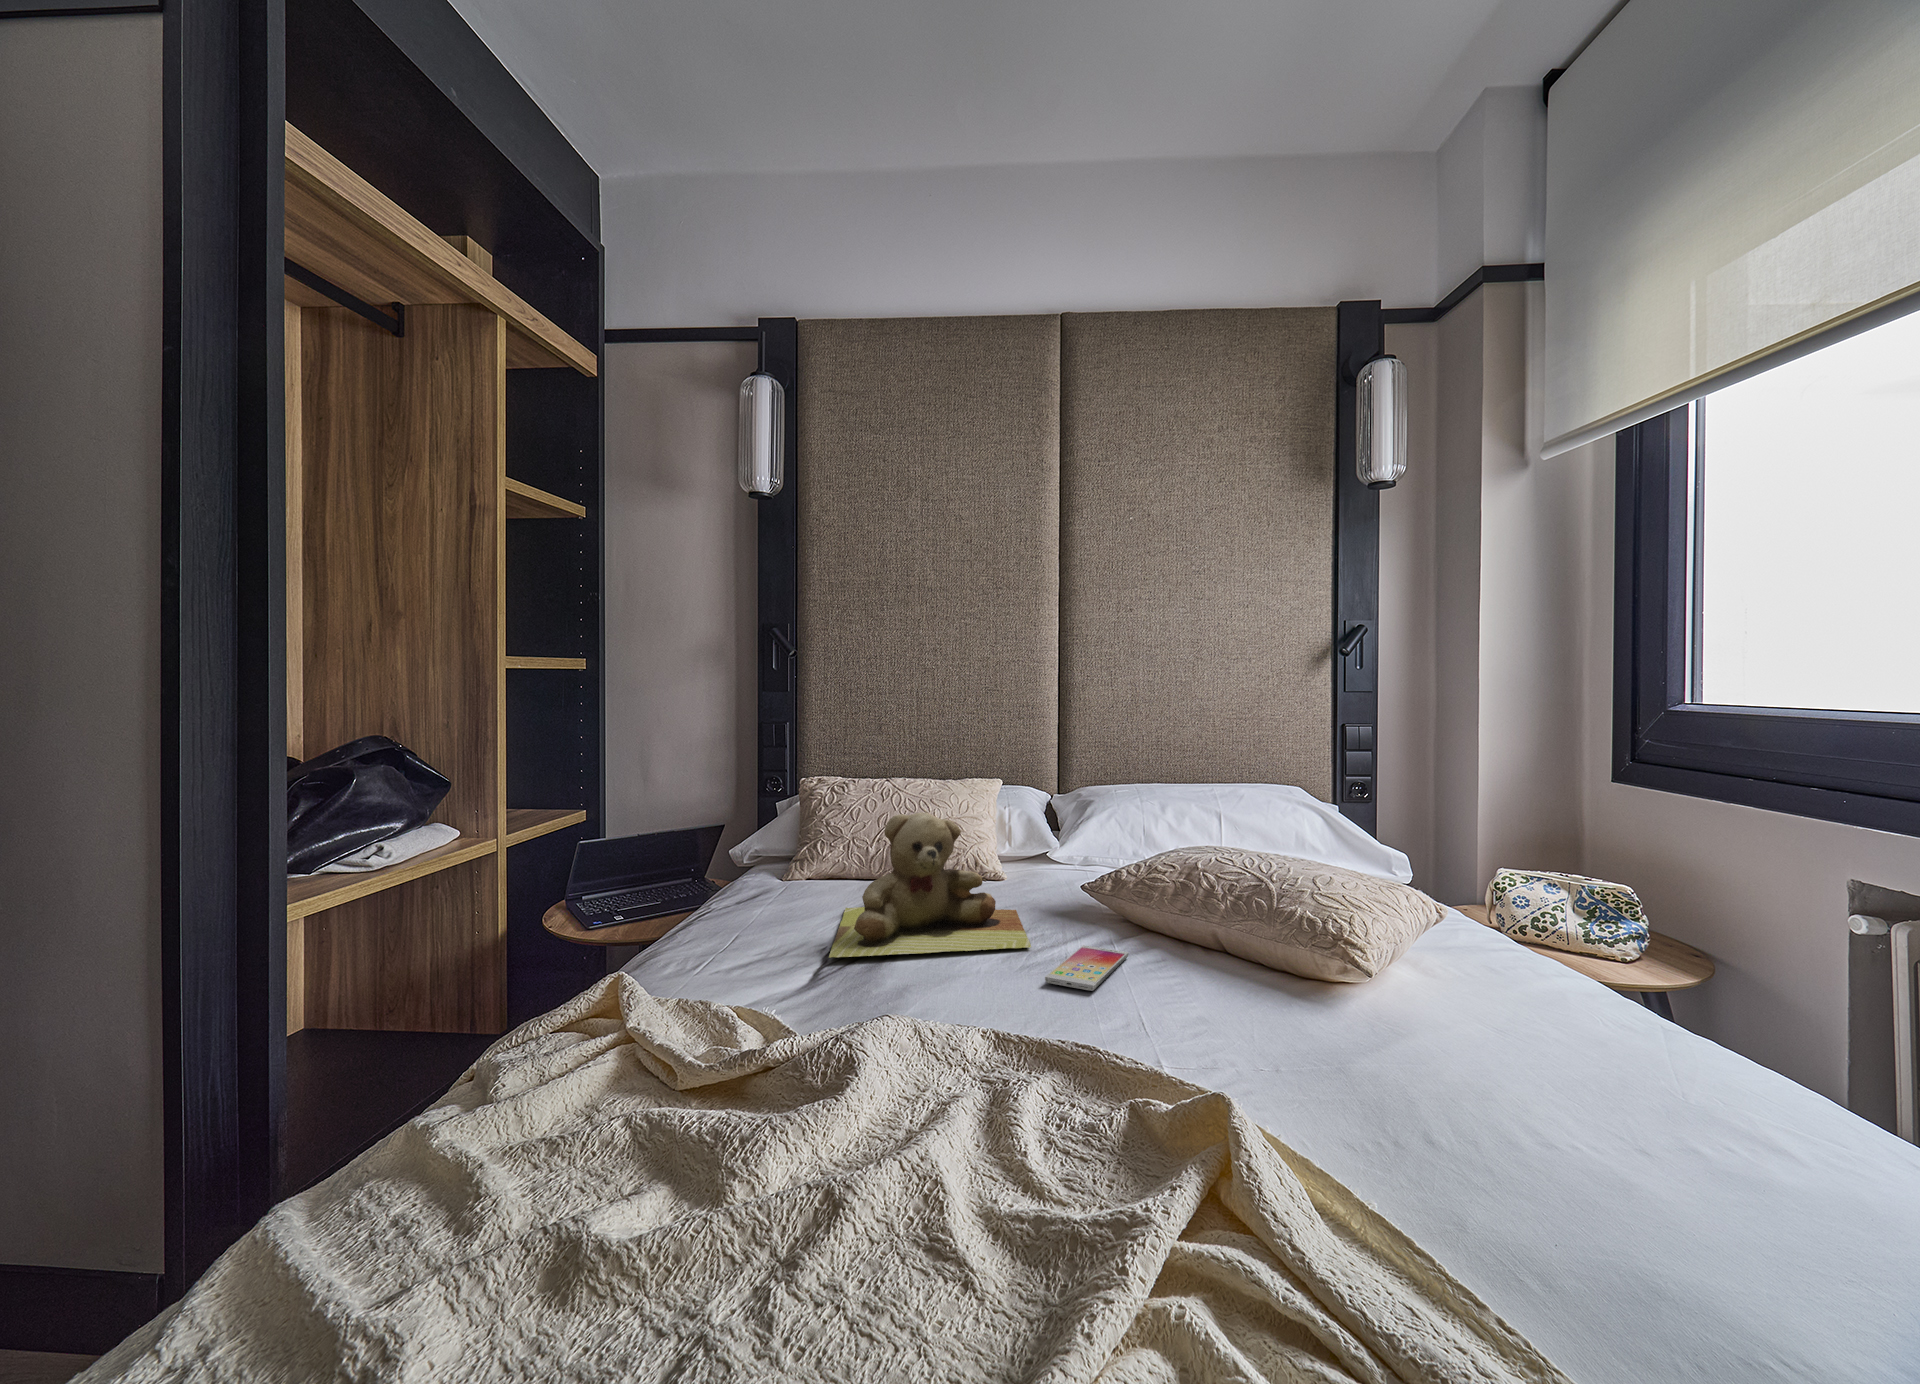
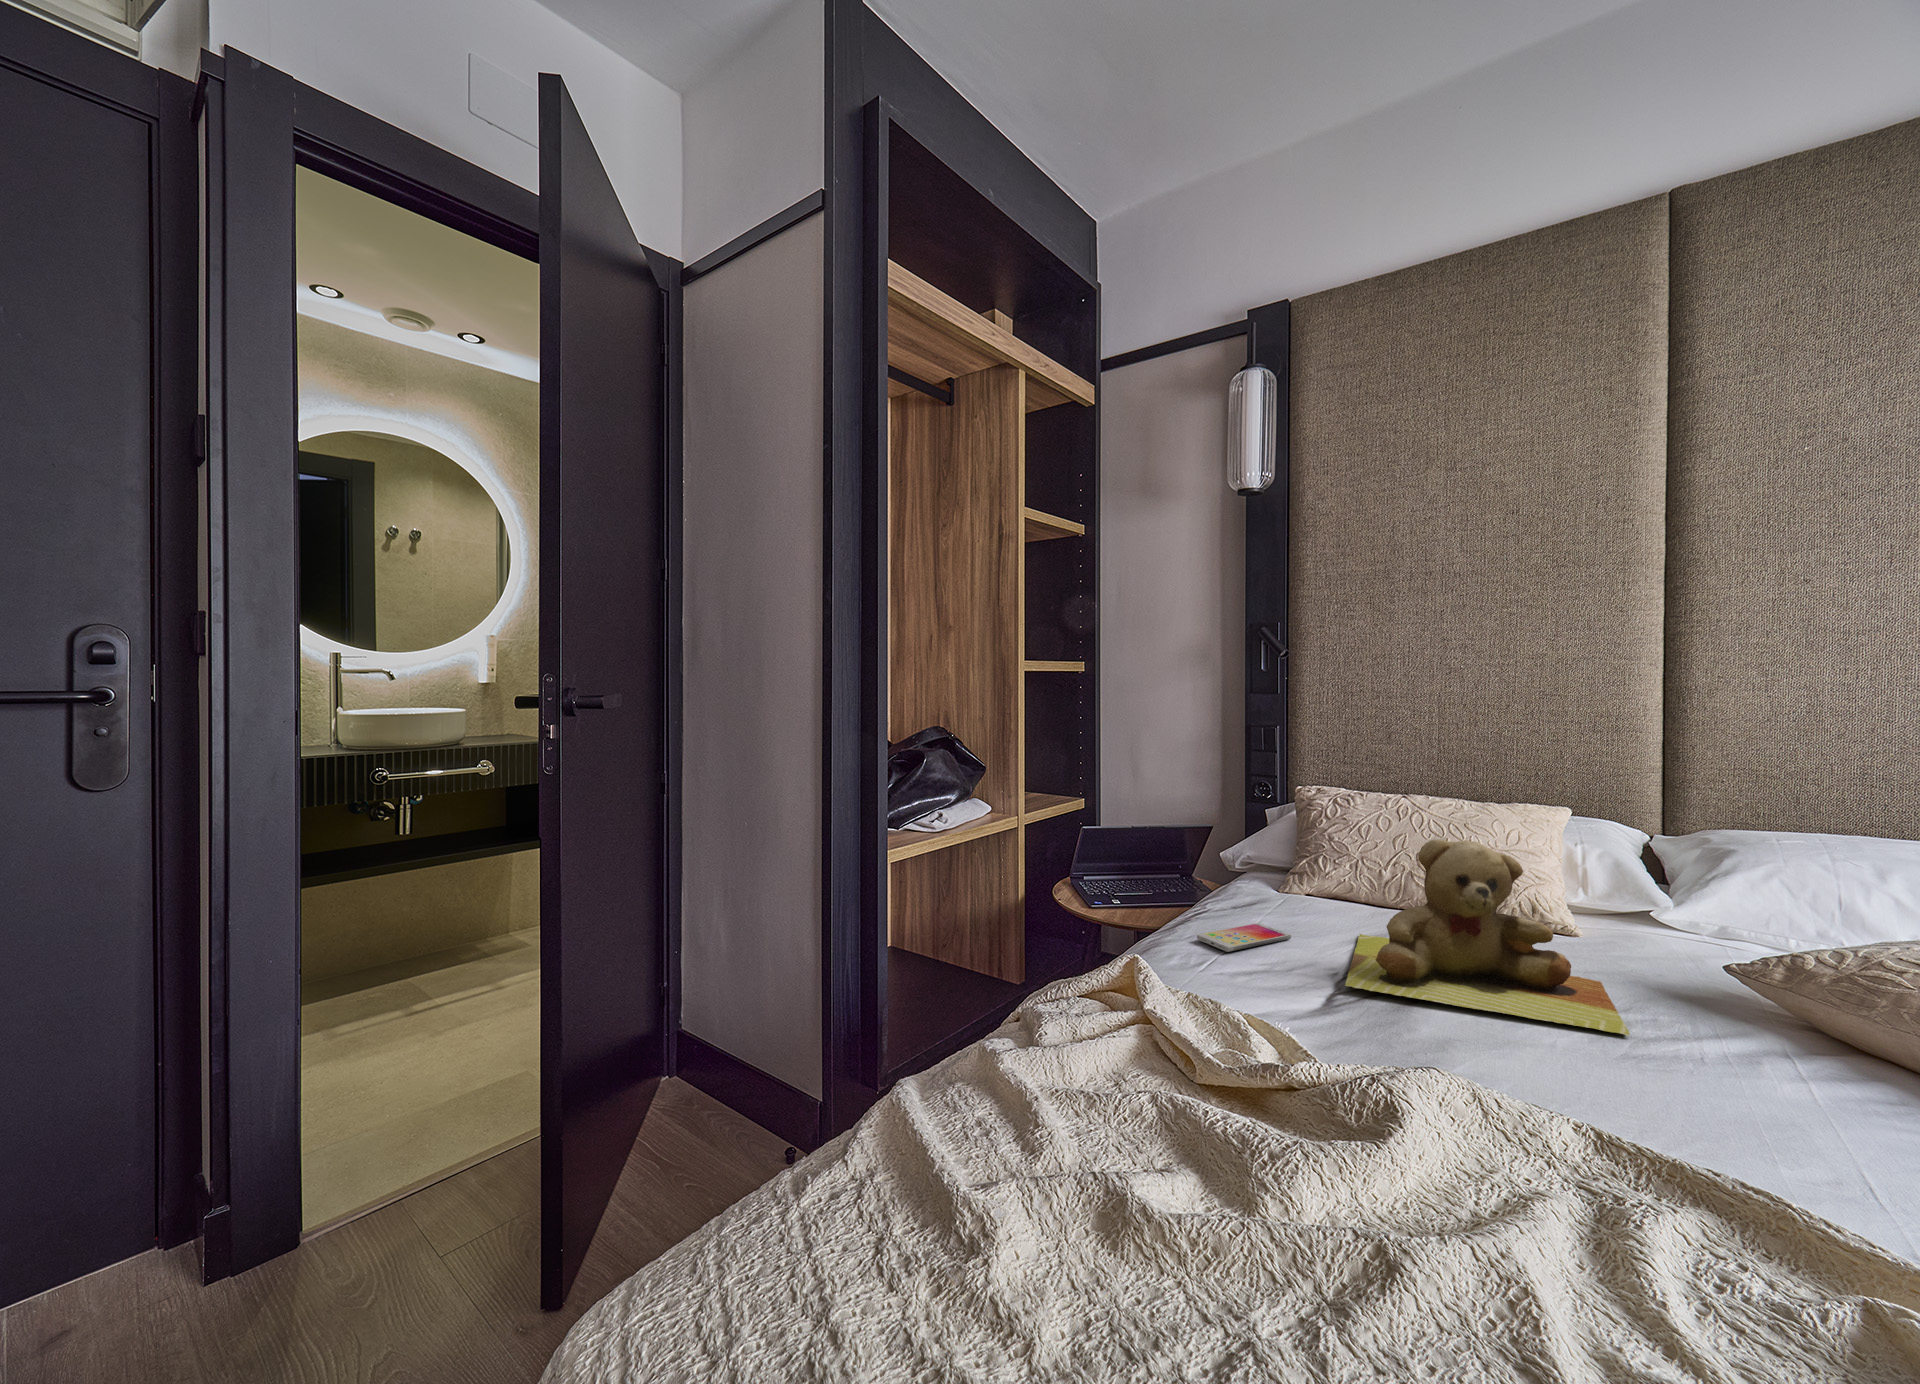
smartphone: present [1045,945,1128,991] -> present [1197,923,1291,952]

